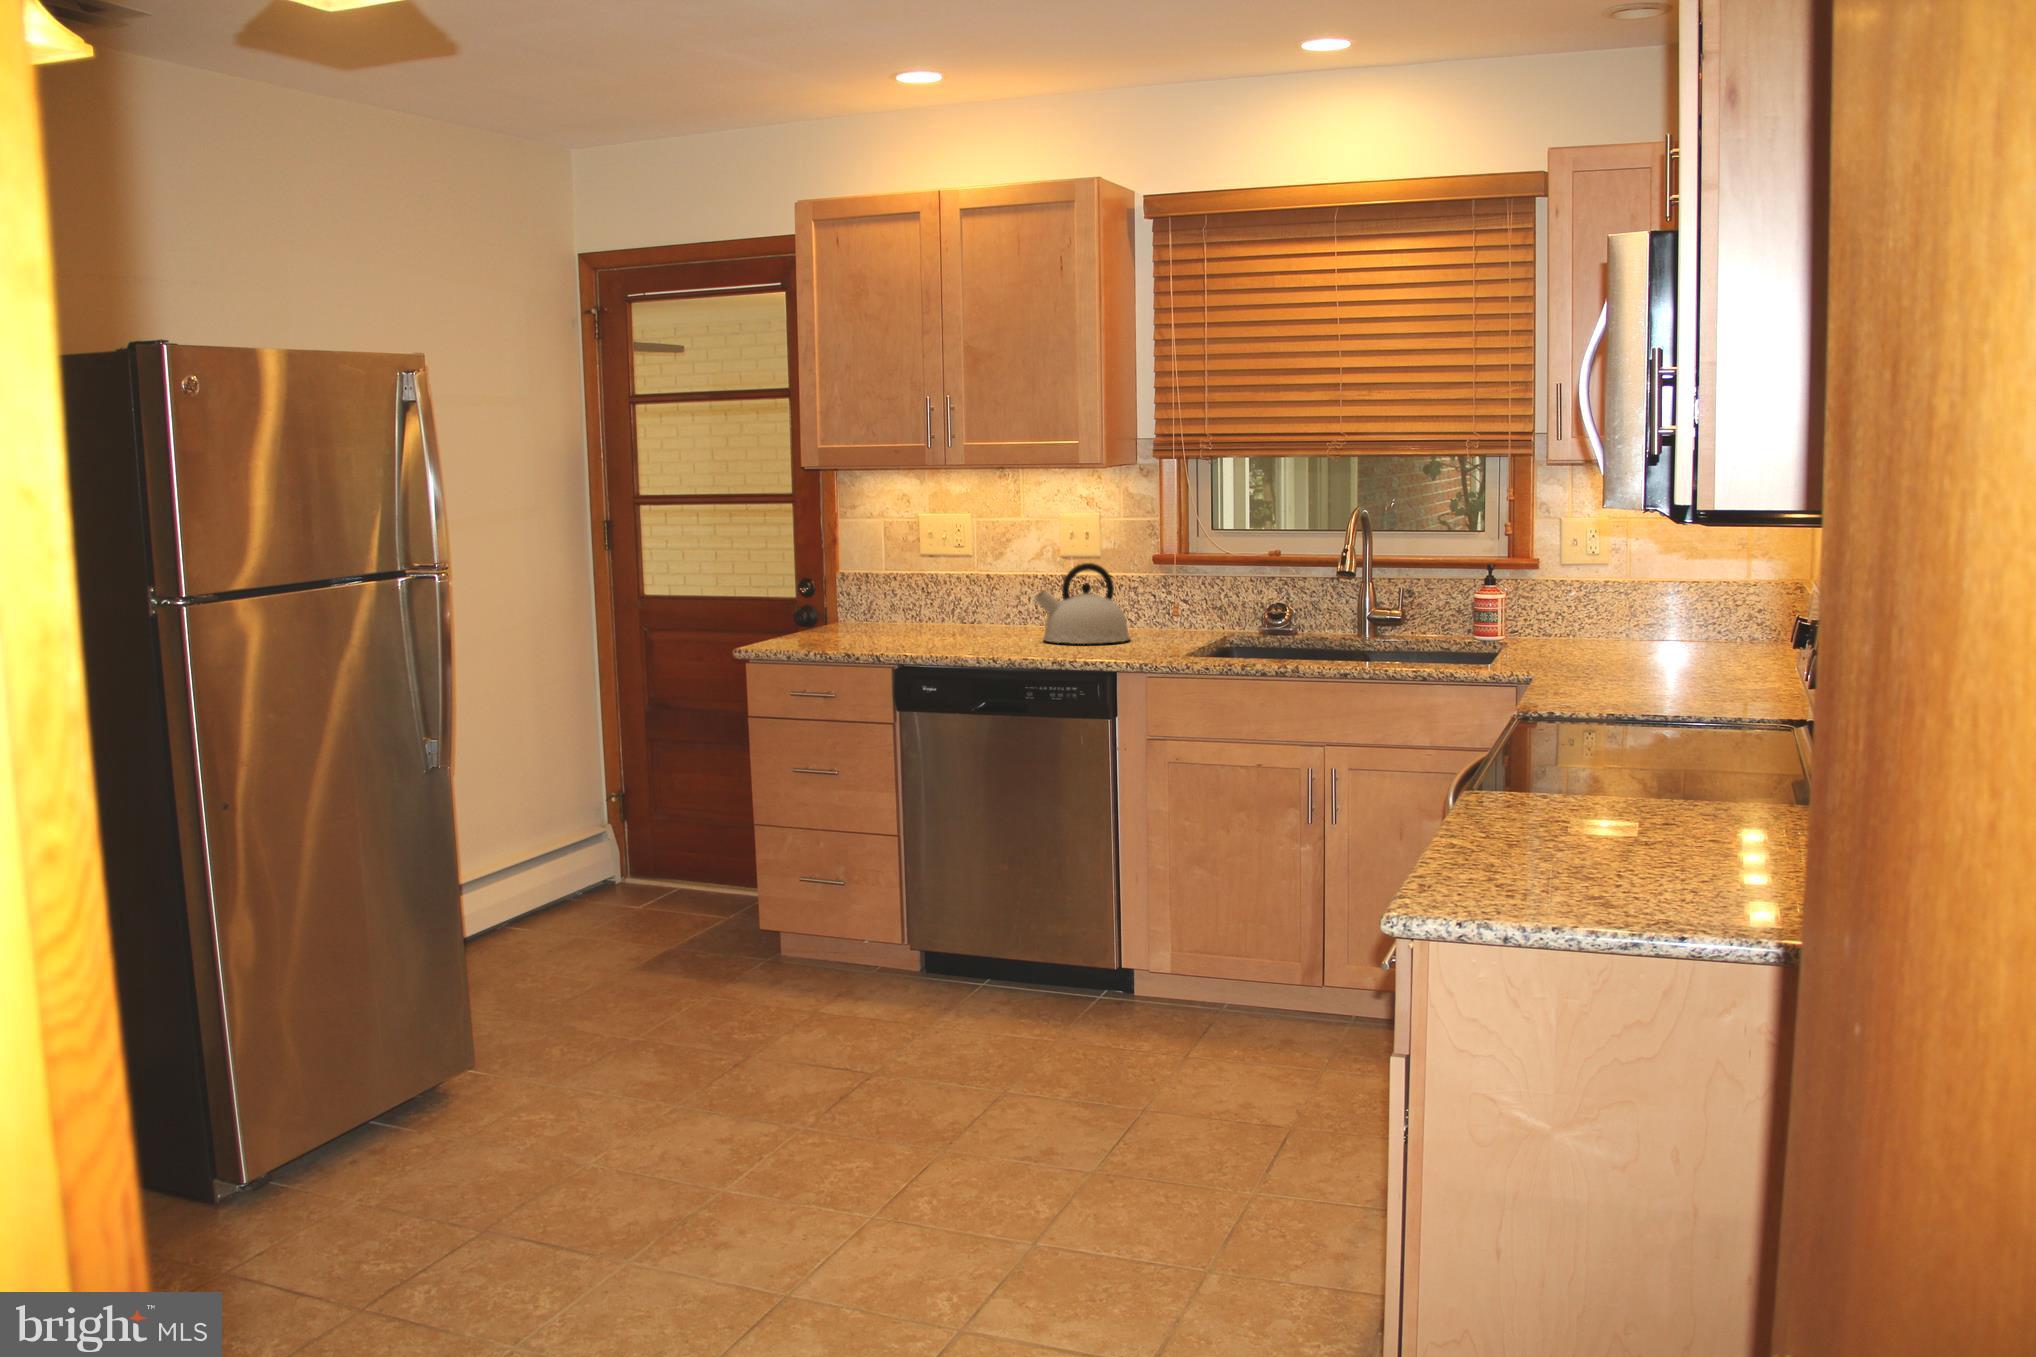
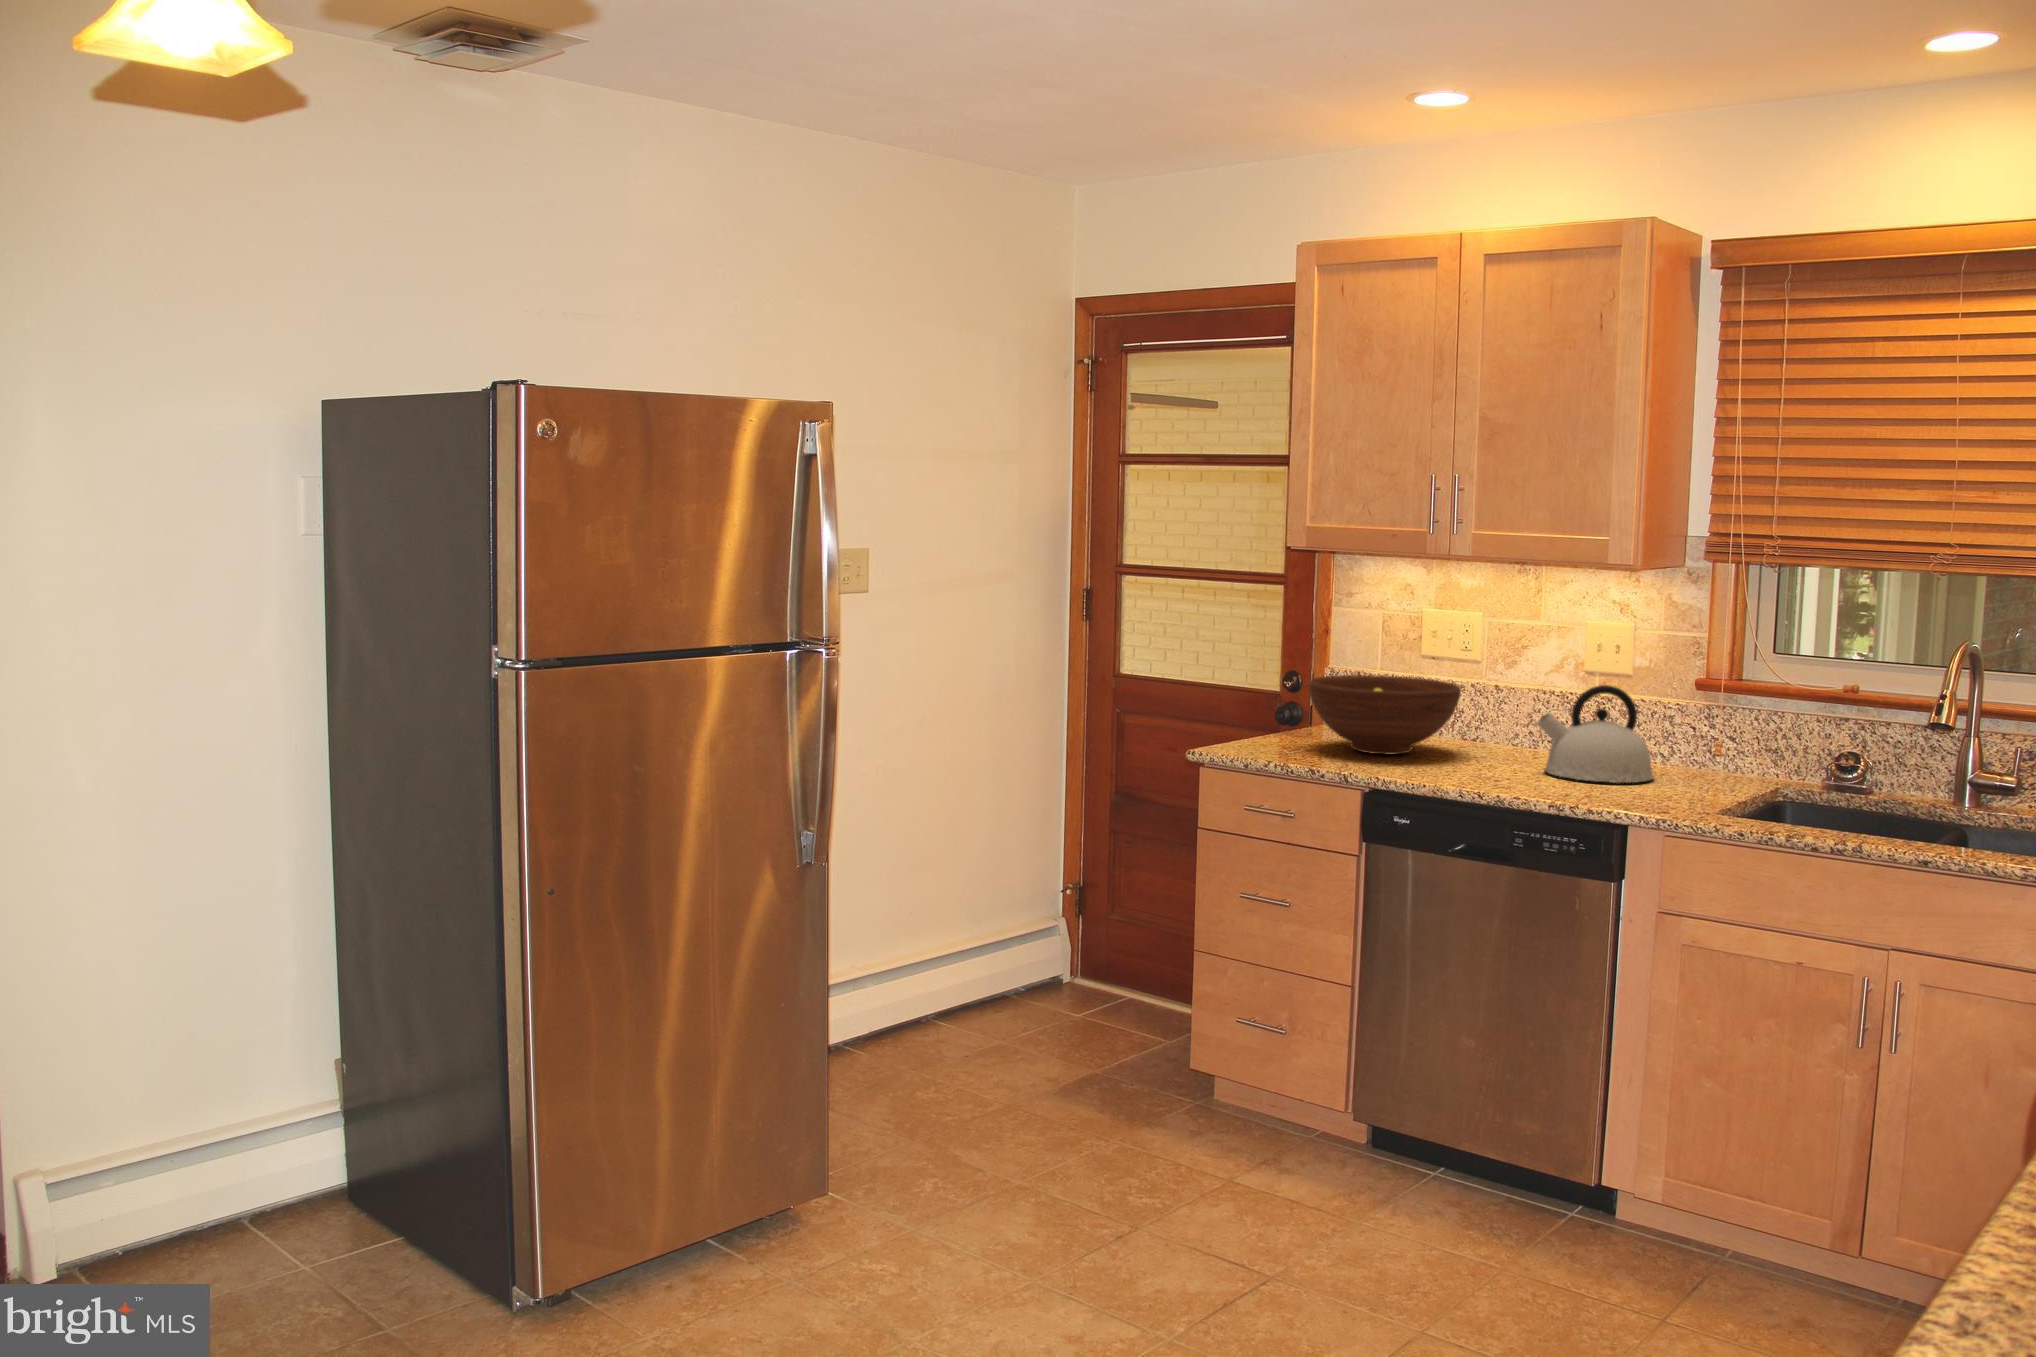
fruit bowl: none [833,573,966,639] -> present [1309,675,1461,754]

